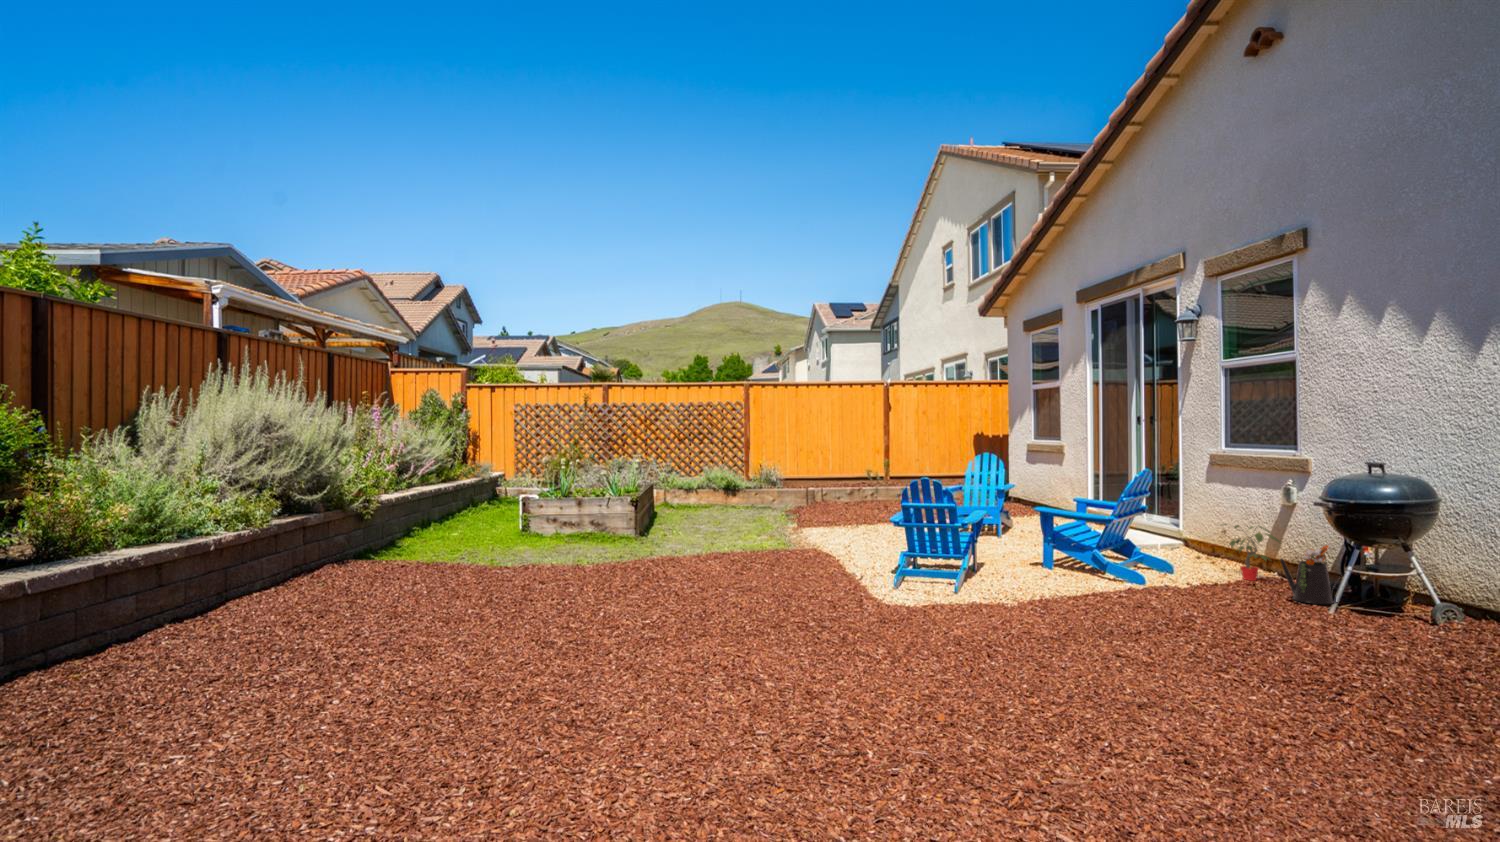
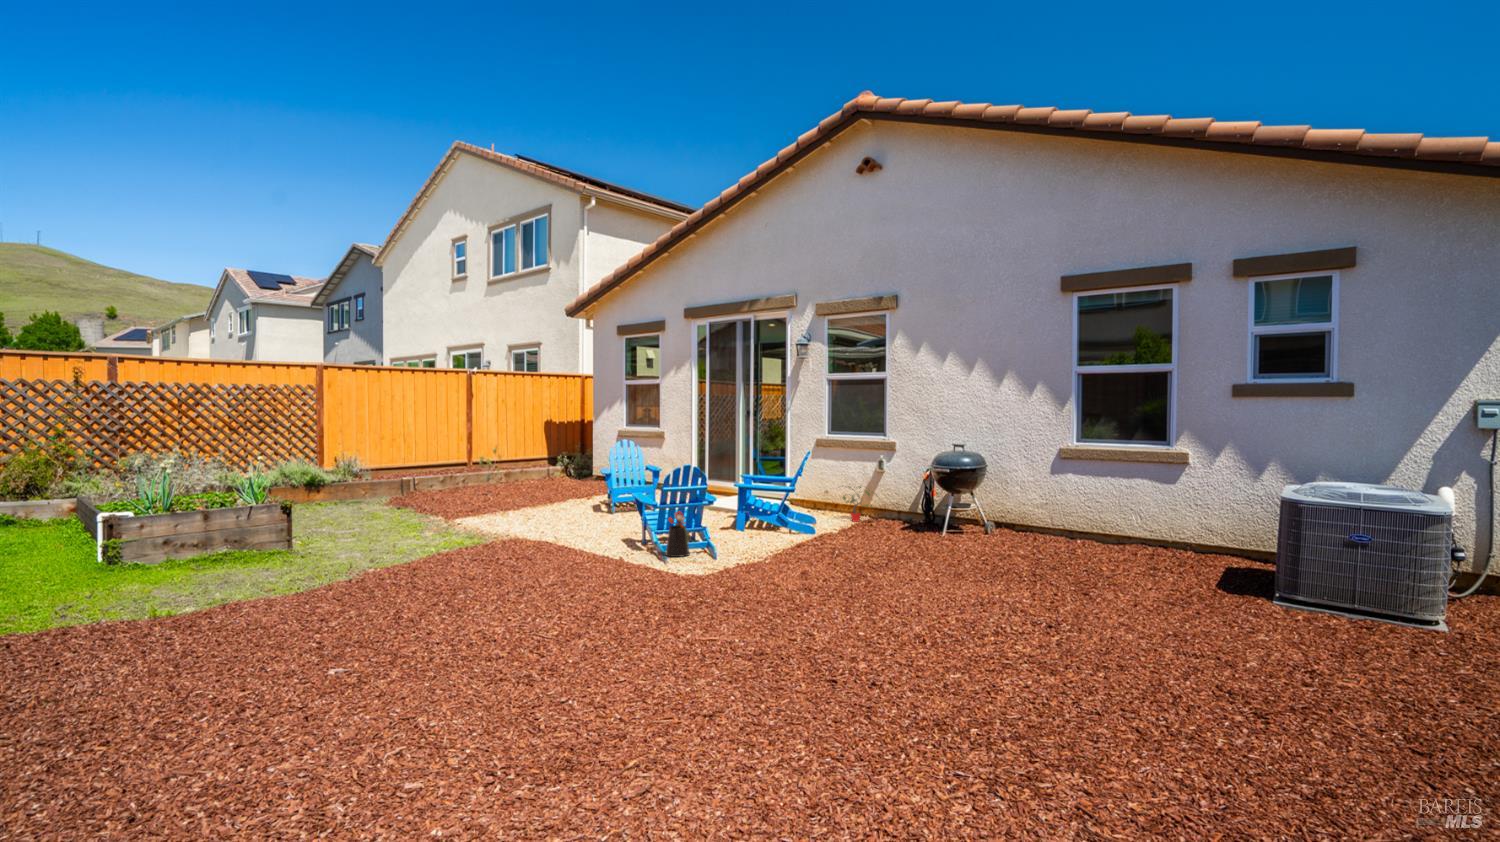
watering can: present [1280,545,1333,604] -> present [665,511,690,557]

